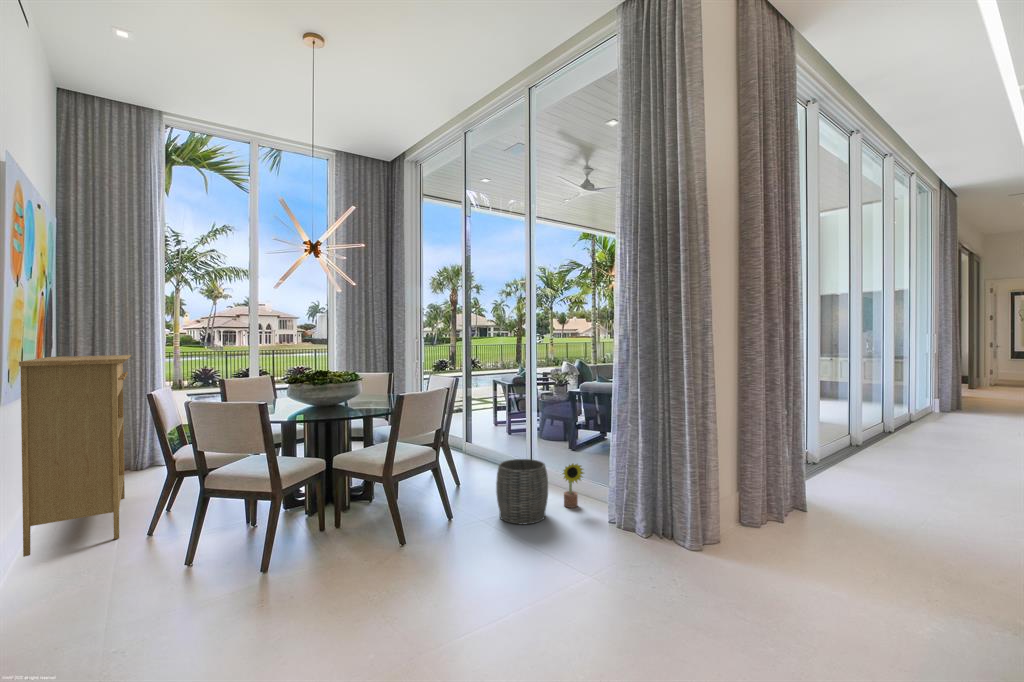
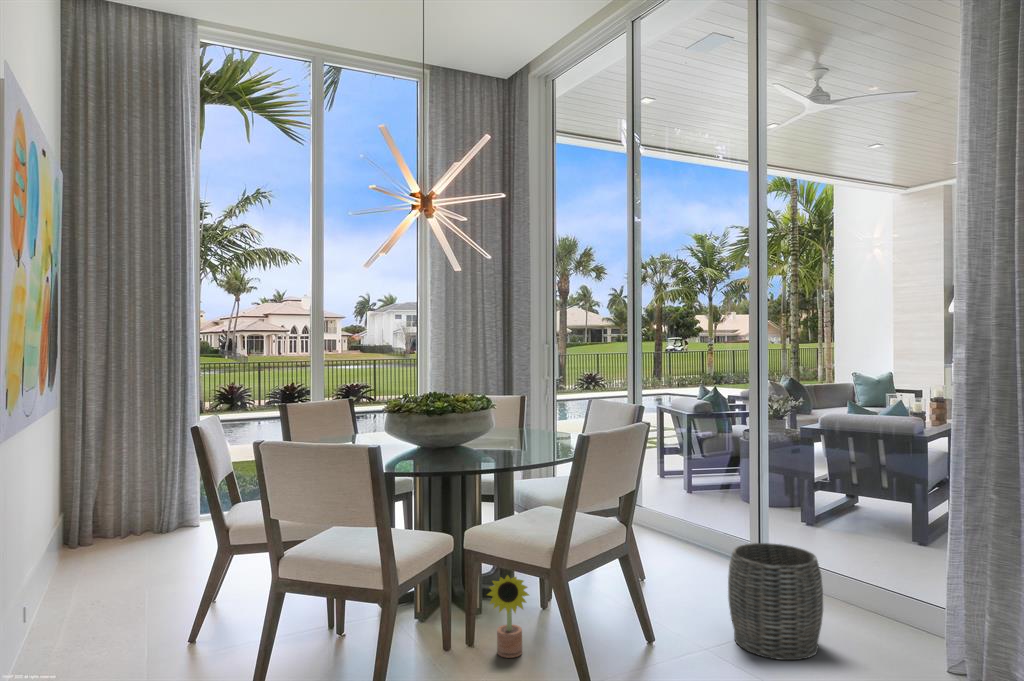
console table: present [19,355,131,557] -> none [20,367,164,668]
decorative plant: present [563,464,584,508] -> present [487,575,529,658]

